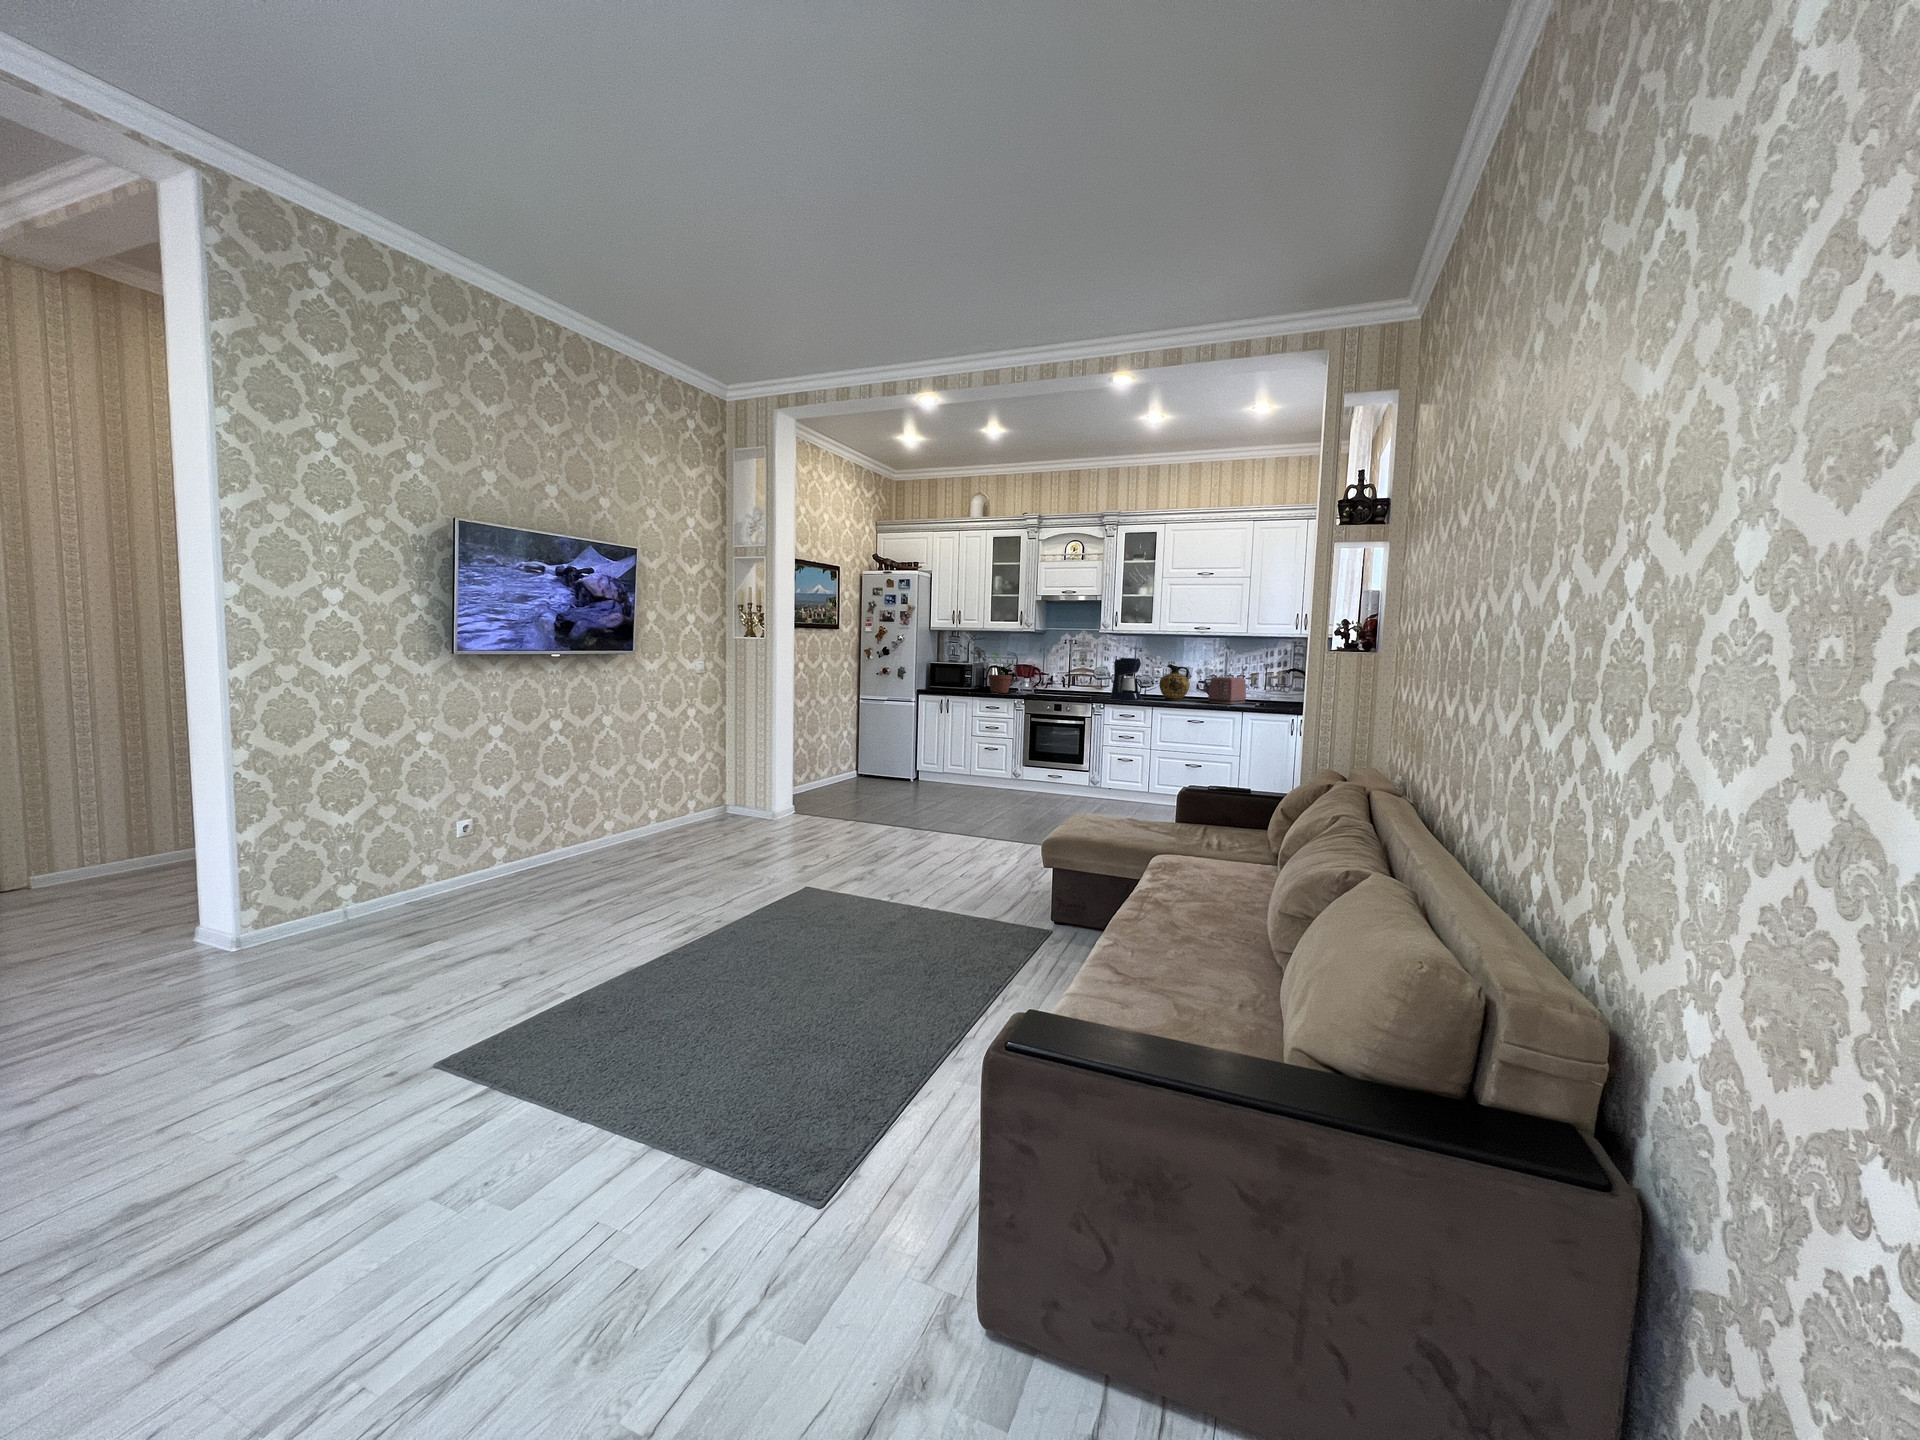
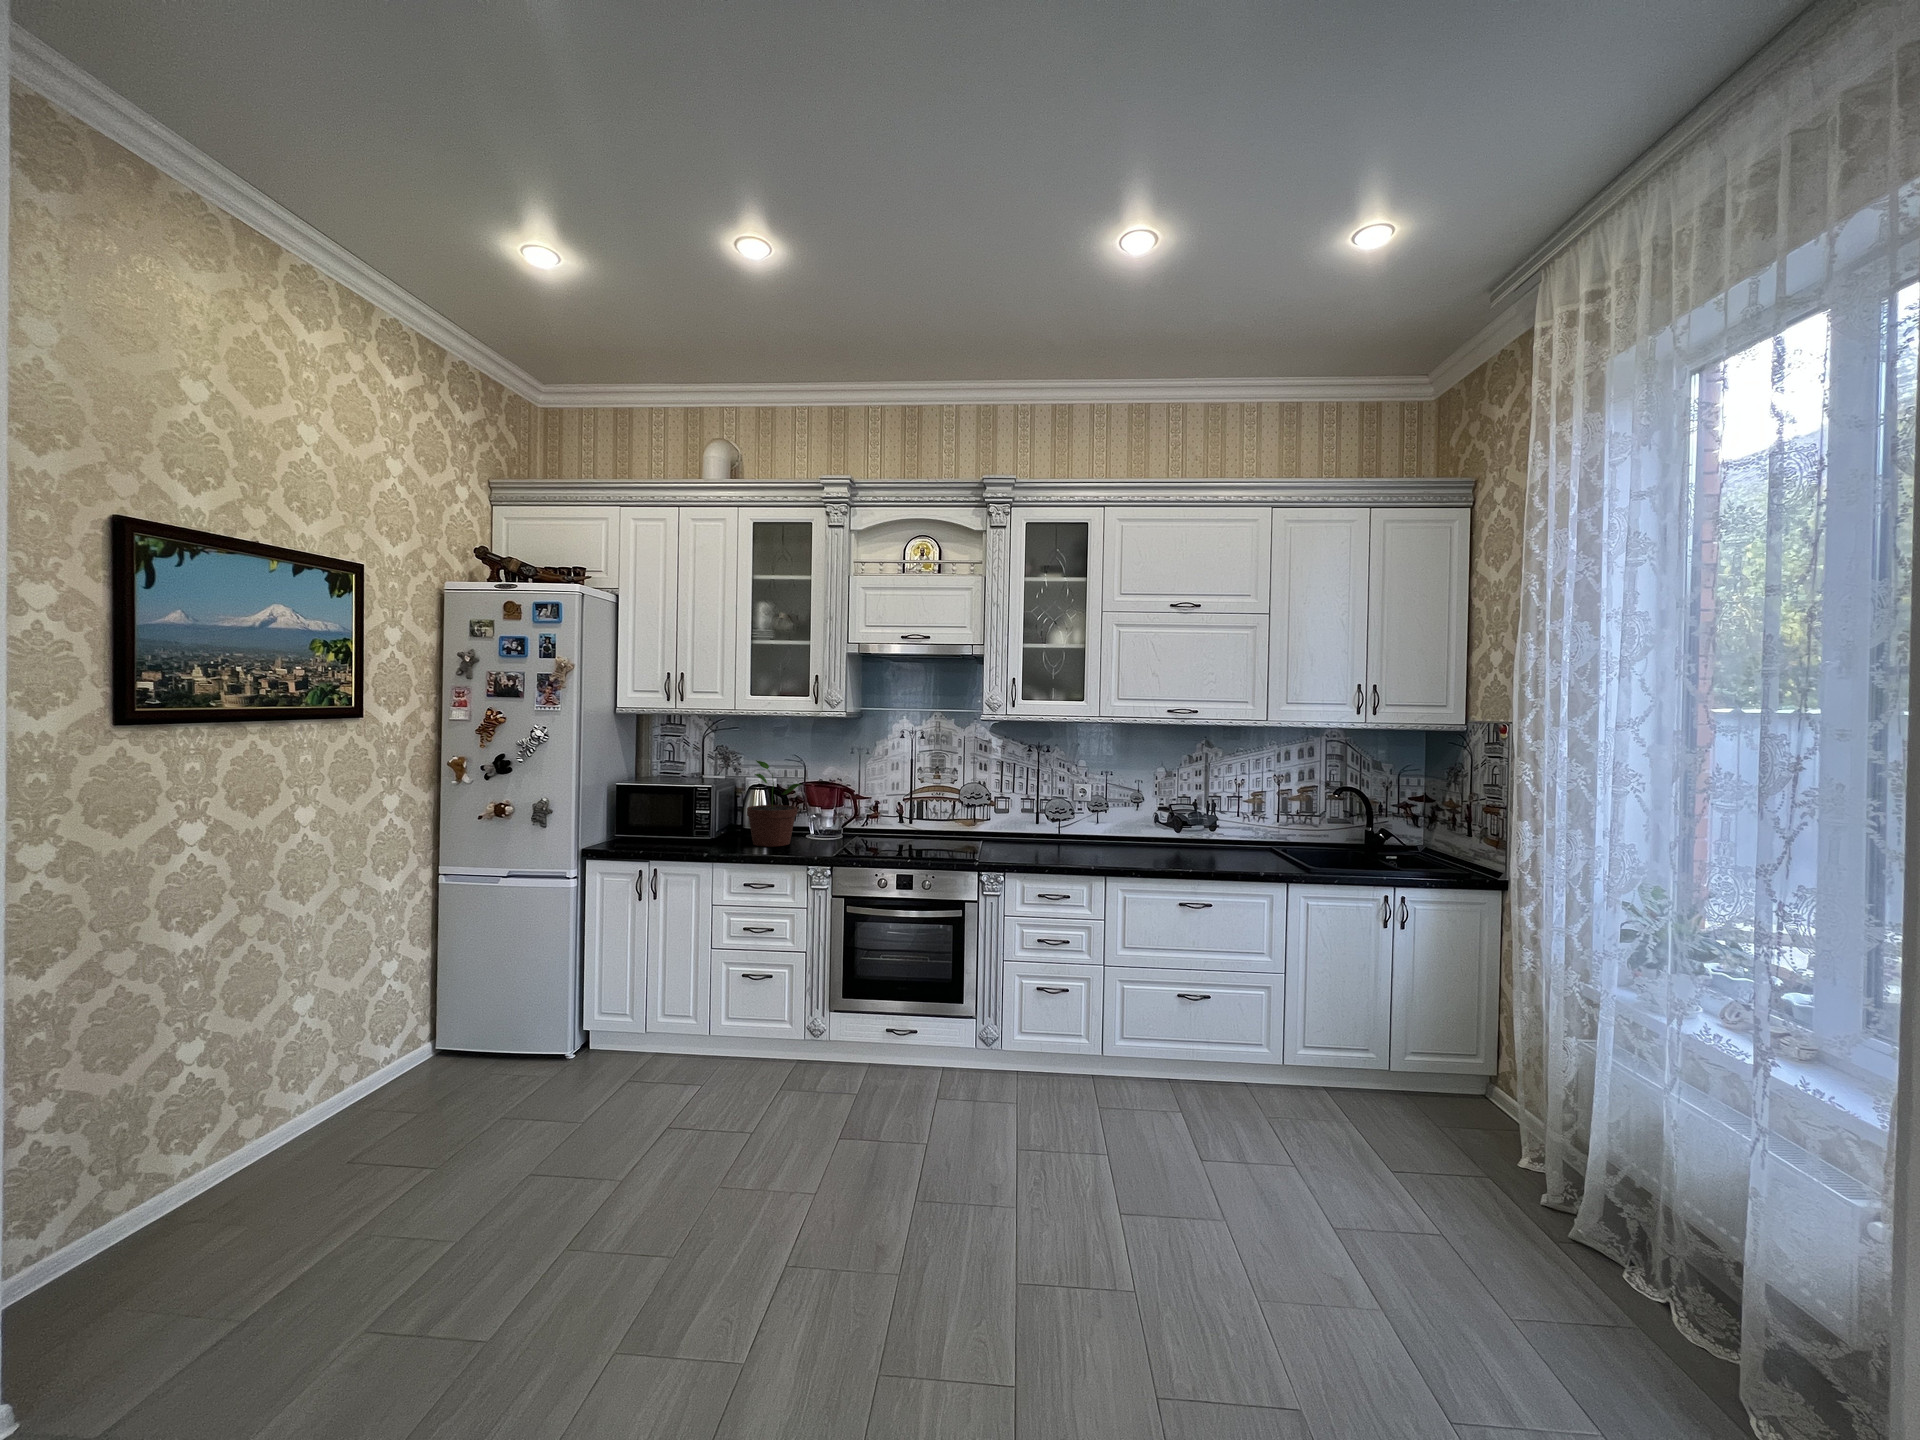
coffee maker: present [1110,658,1142,700] -> none [1010,771,1072,859]
ceramic jug: present [1159,664,1190,701] -> none [1099,781,1158,854]
toaster: present [1208,677,1246,704] -> none [1202,802,1256,863]

